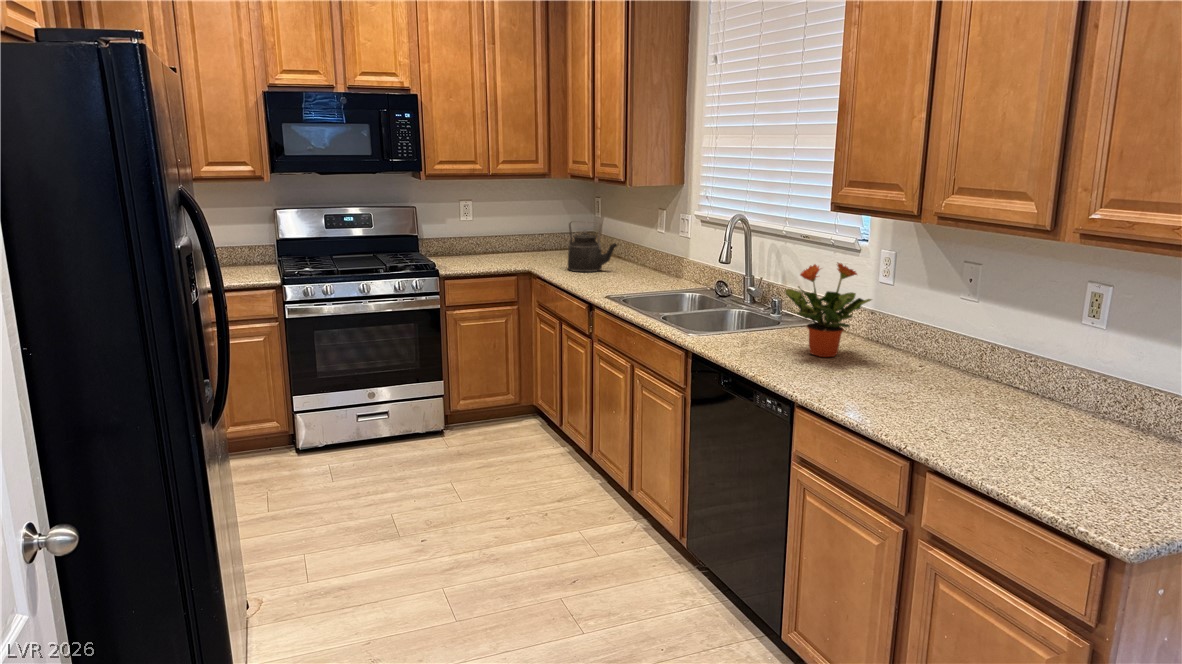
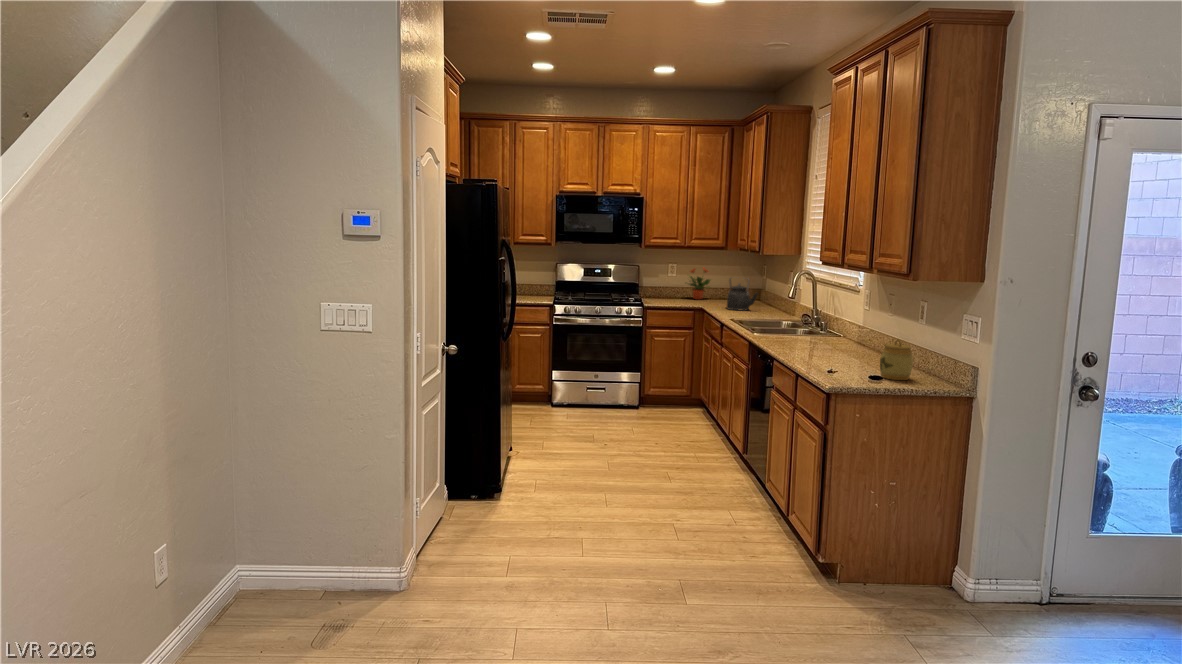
potted plant: present [785,263,872,357] -> present [689,268,710,300]
jar: none [1033,360,1106,443] -> present [880,339,913,380]

